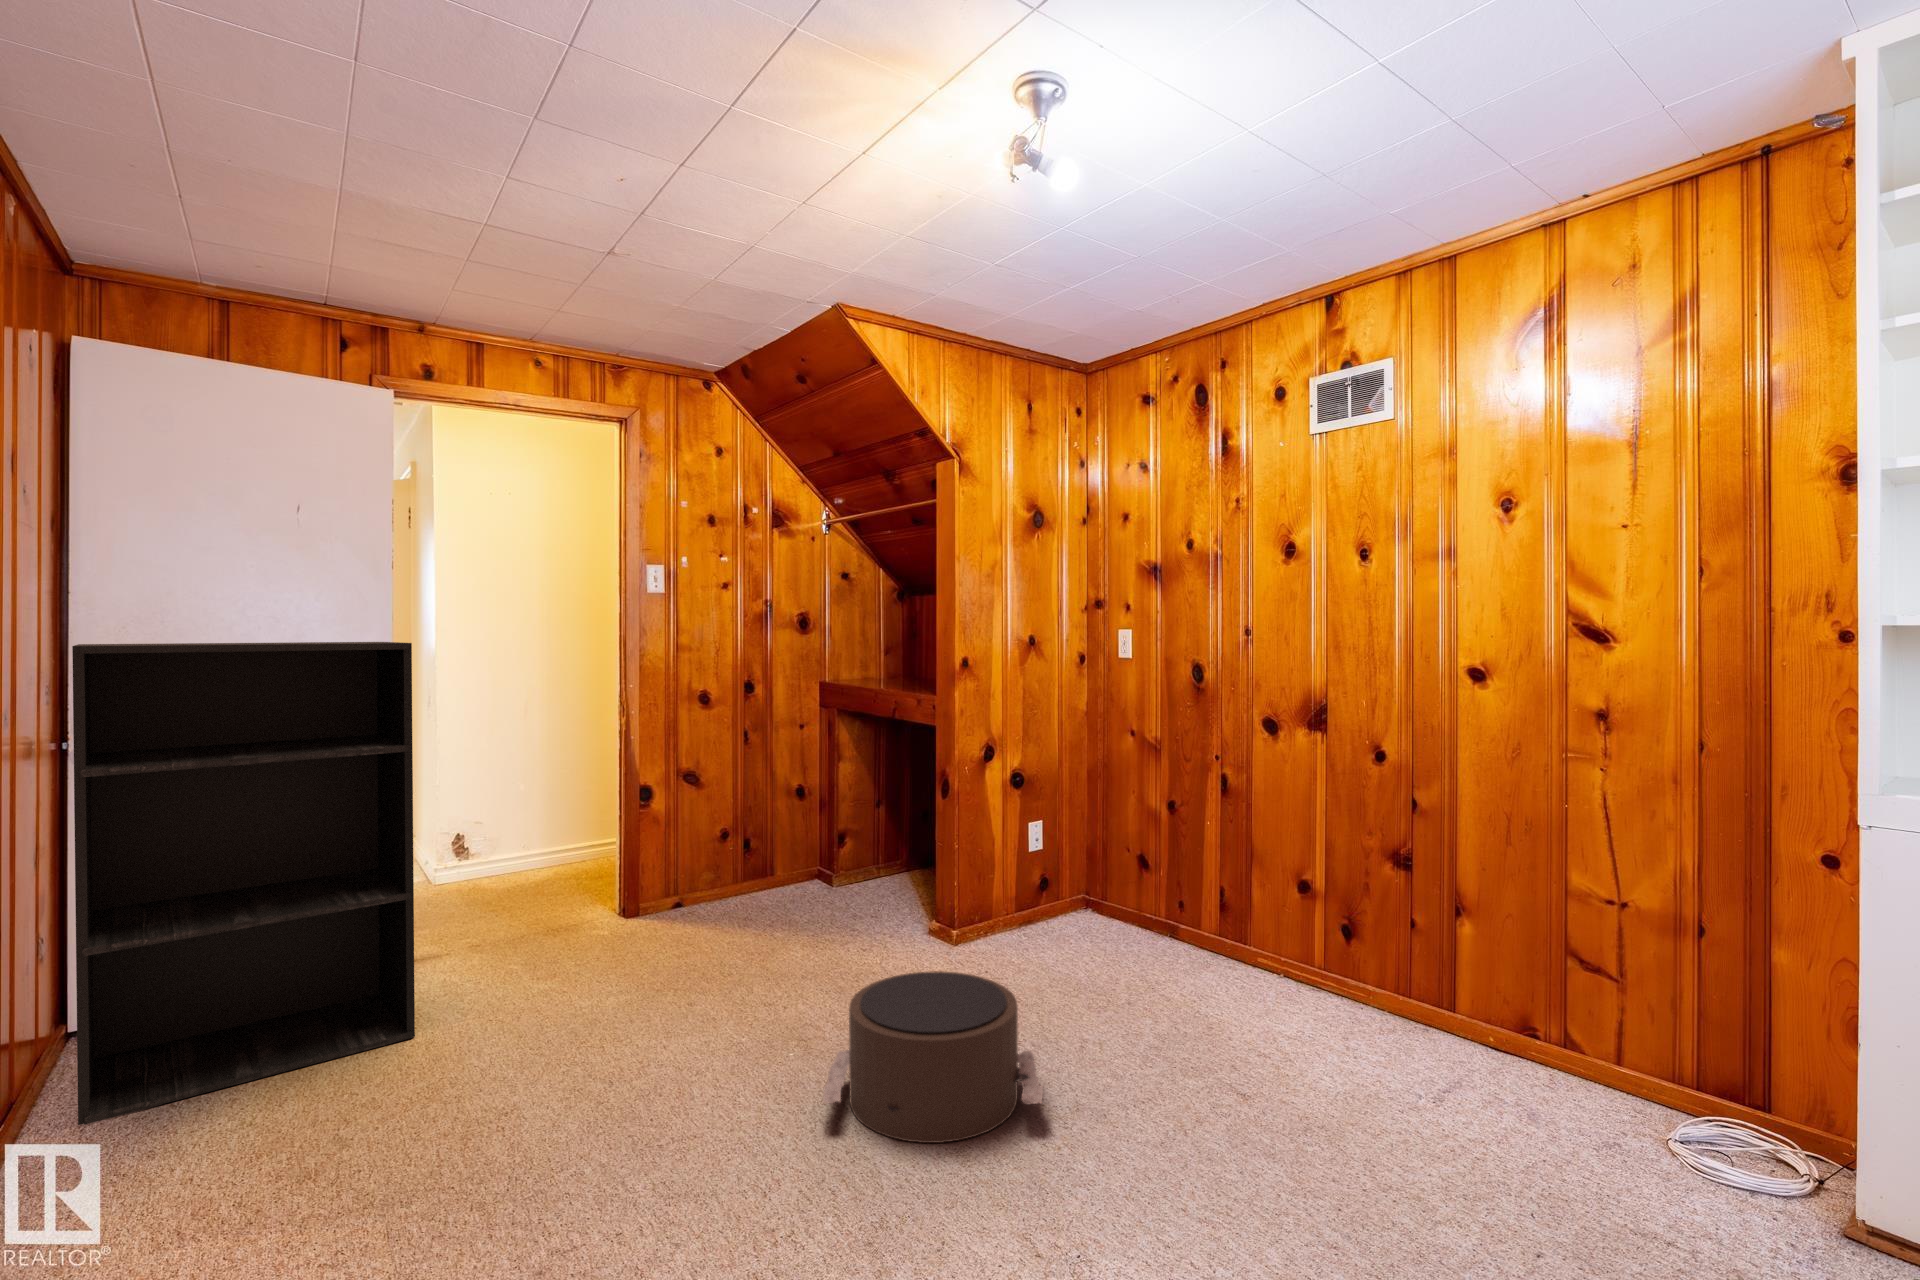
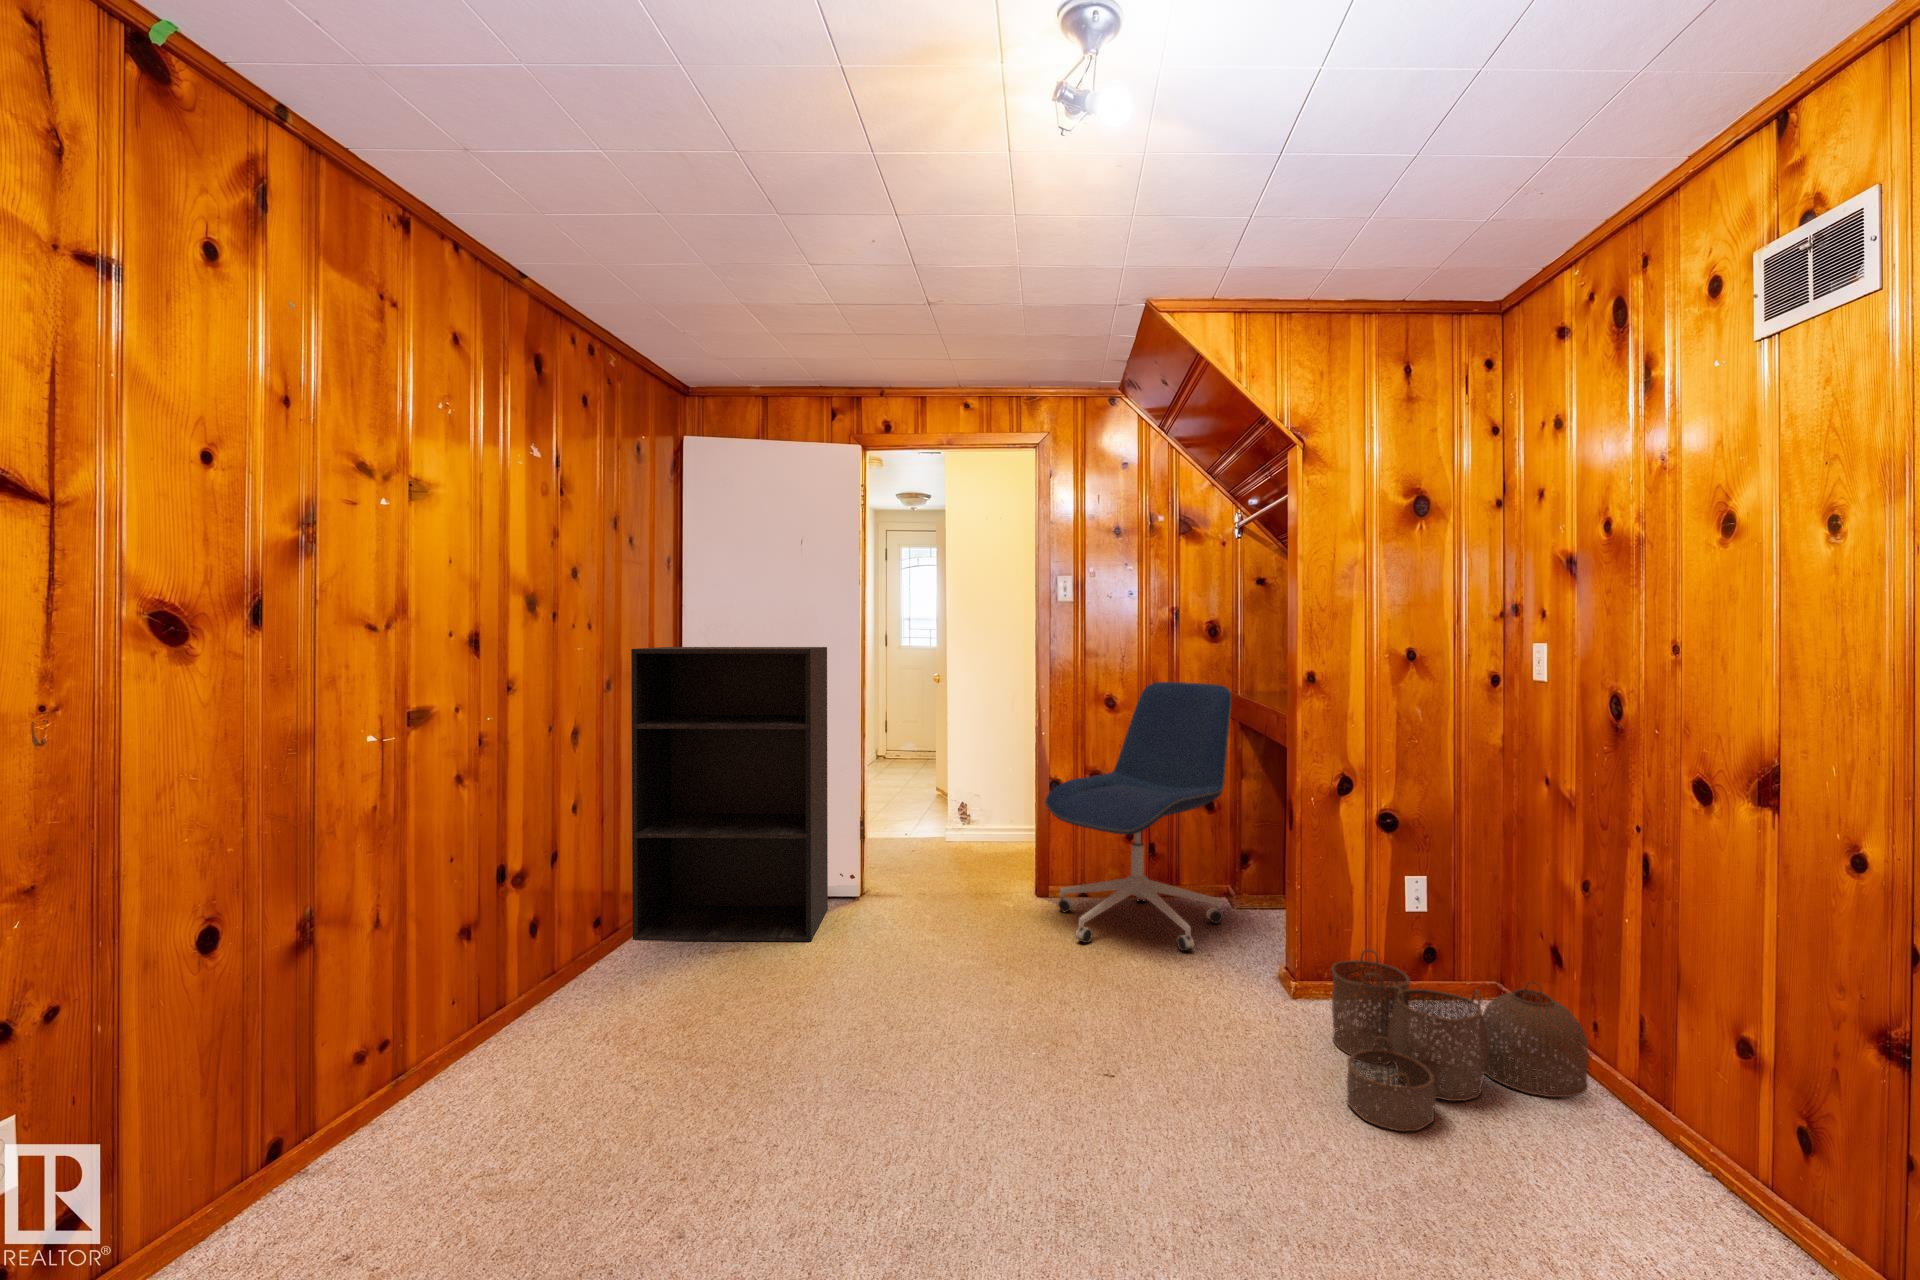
office chair: none [678,674,850,950] -> present [1045,682,1232,951]
woven basket: none [1020,882,1185,1015] -> present [1331,949,1588,1131]
pouf: present [823,971,1043,1143] -> none [956,991,1187,1171]

